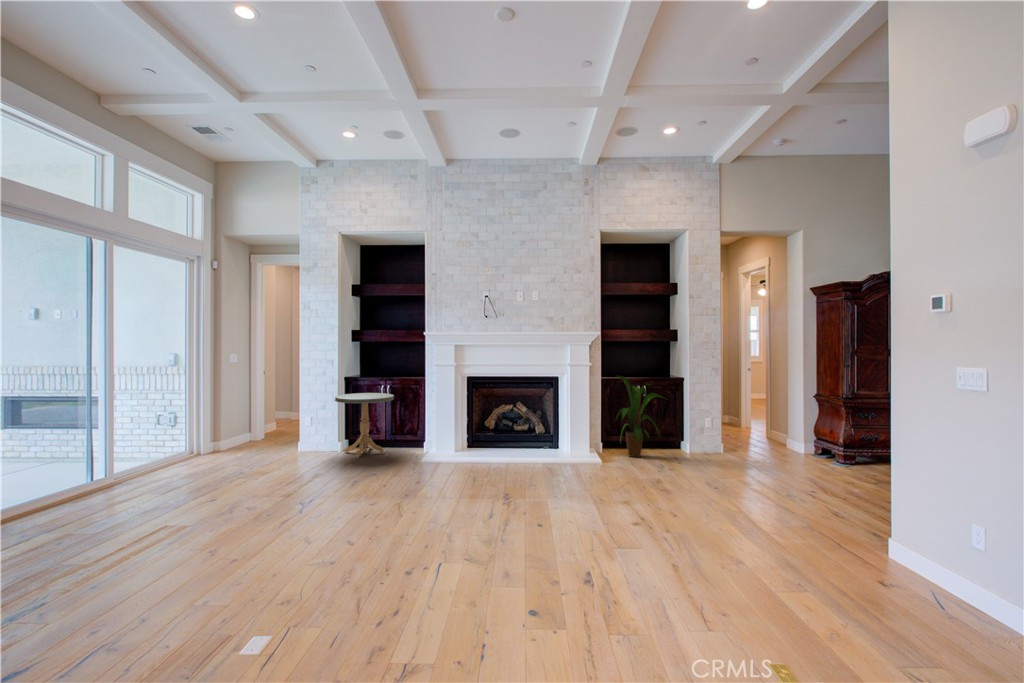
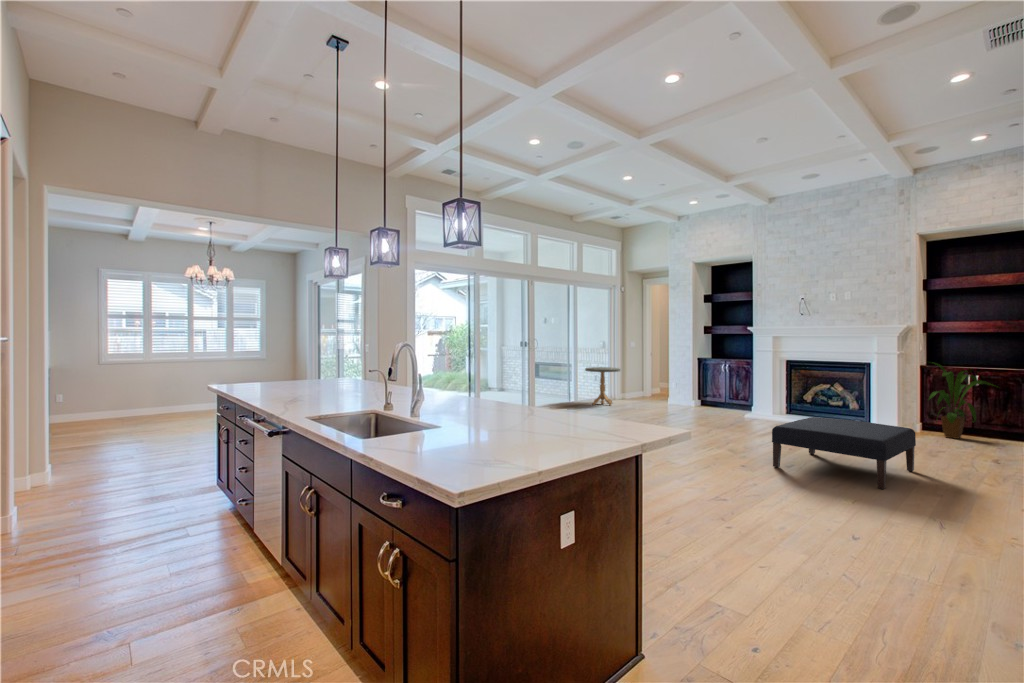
side table: present [335,393,394,458] -> present [585,367,621,406]
ottoman: none [579,473,777,607] -> present [772,417,916,489]

